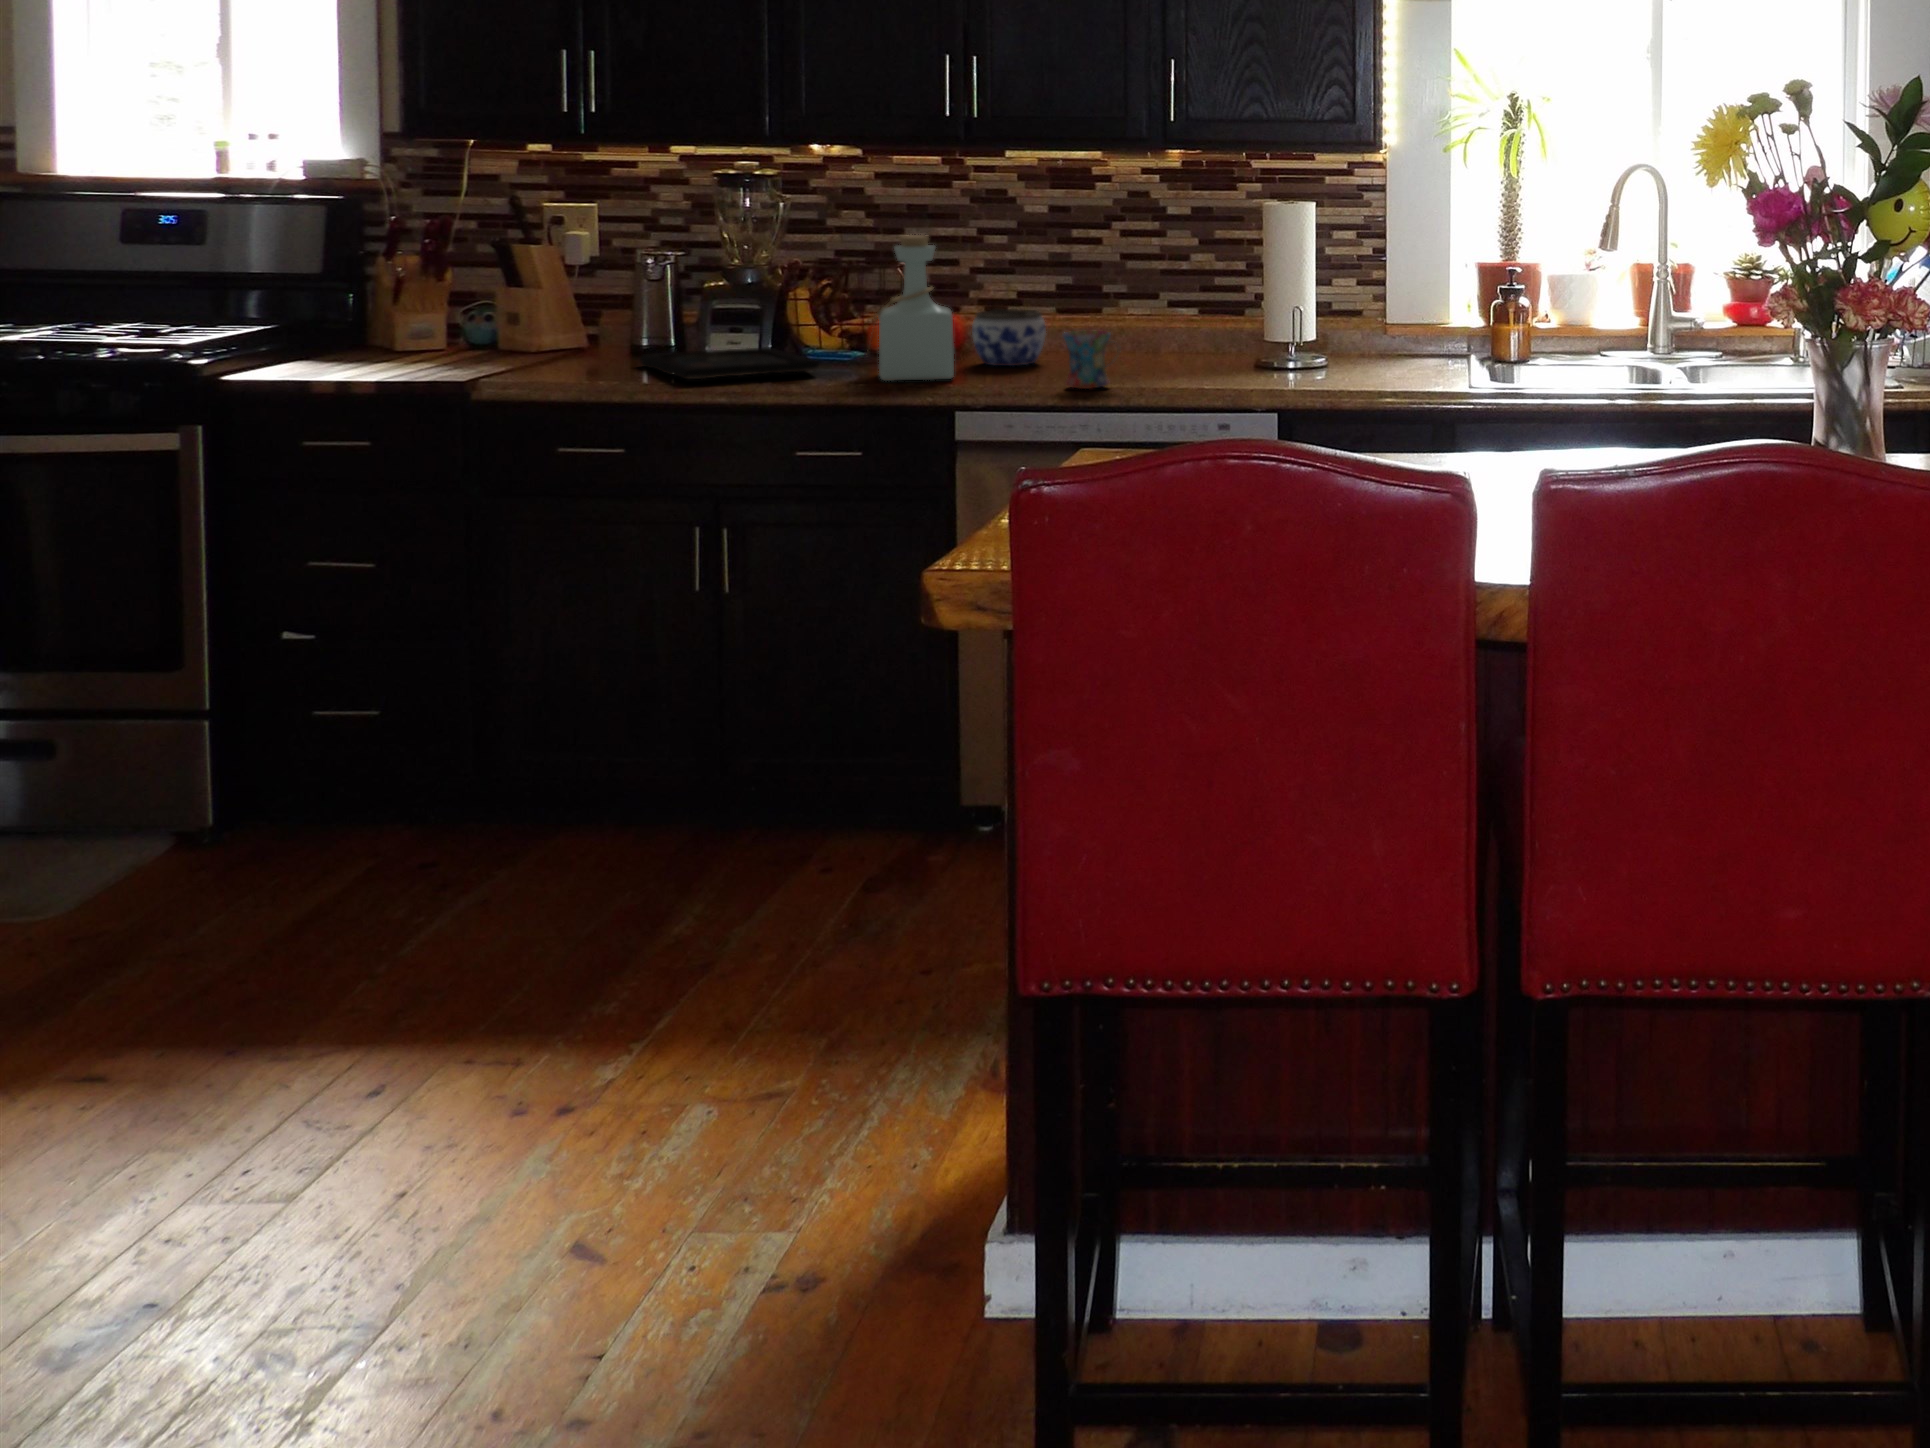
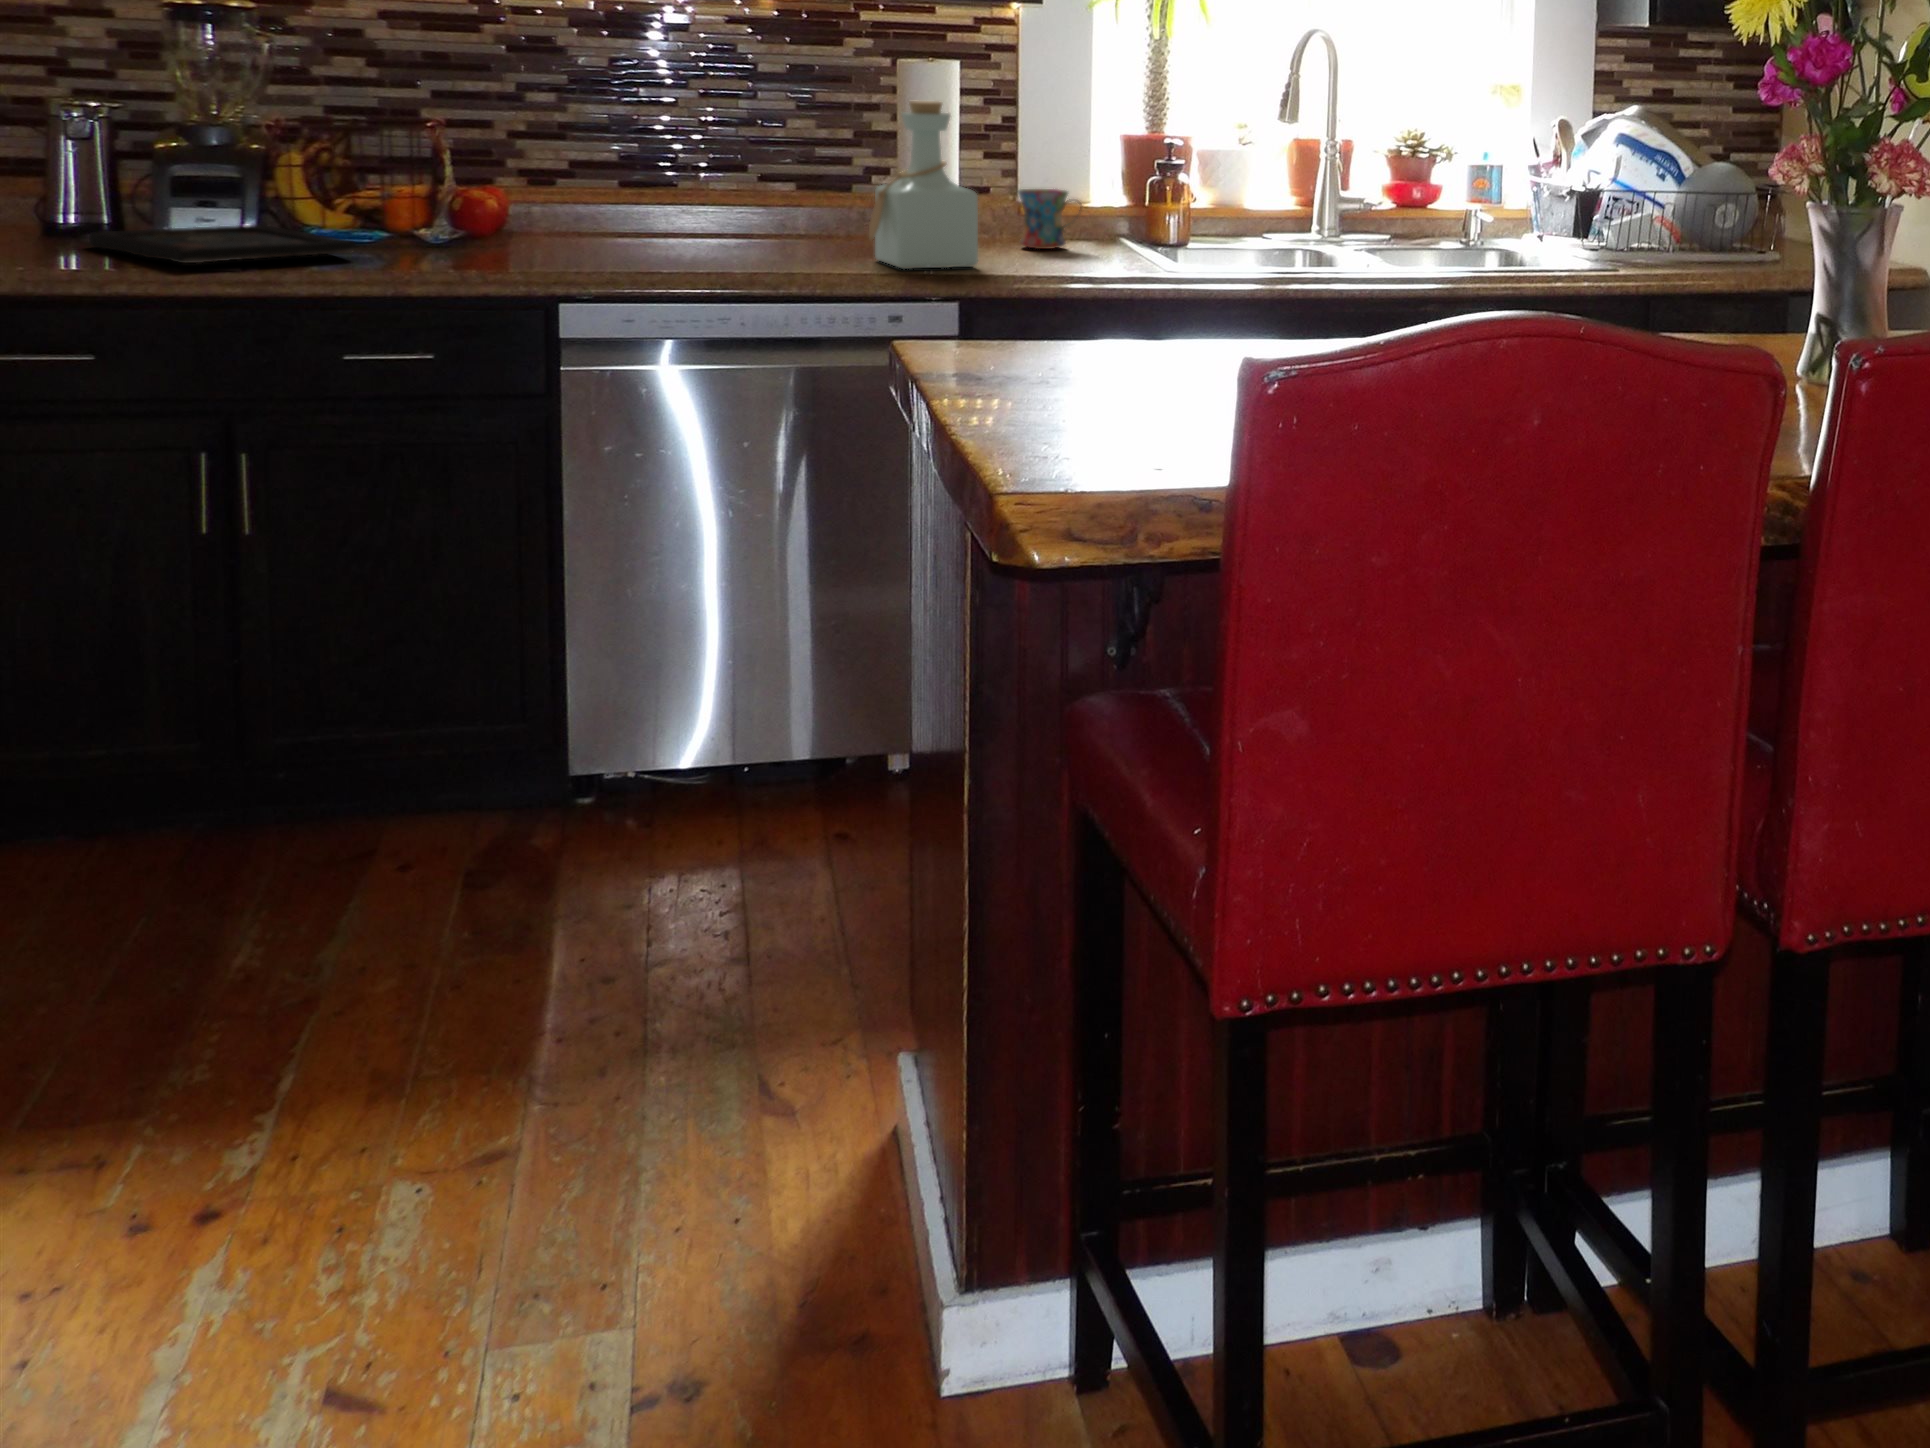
bottle: present [874,235,954,381] -> present [869,101,978,269]
jar: present [972,309,1046,366] -> none [541,180,635,248]
mug: present [1062,331,1120,389] -> present [1018,189,1081,249]

